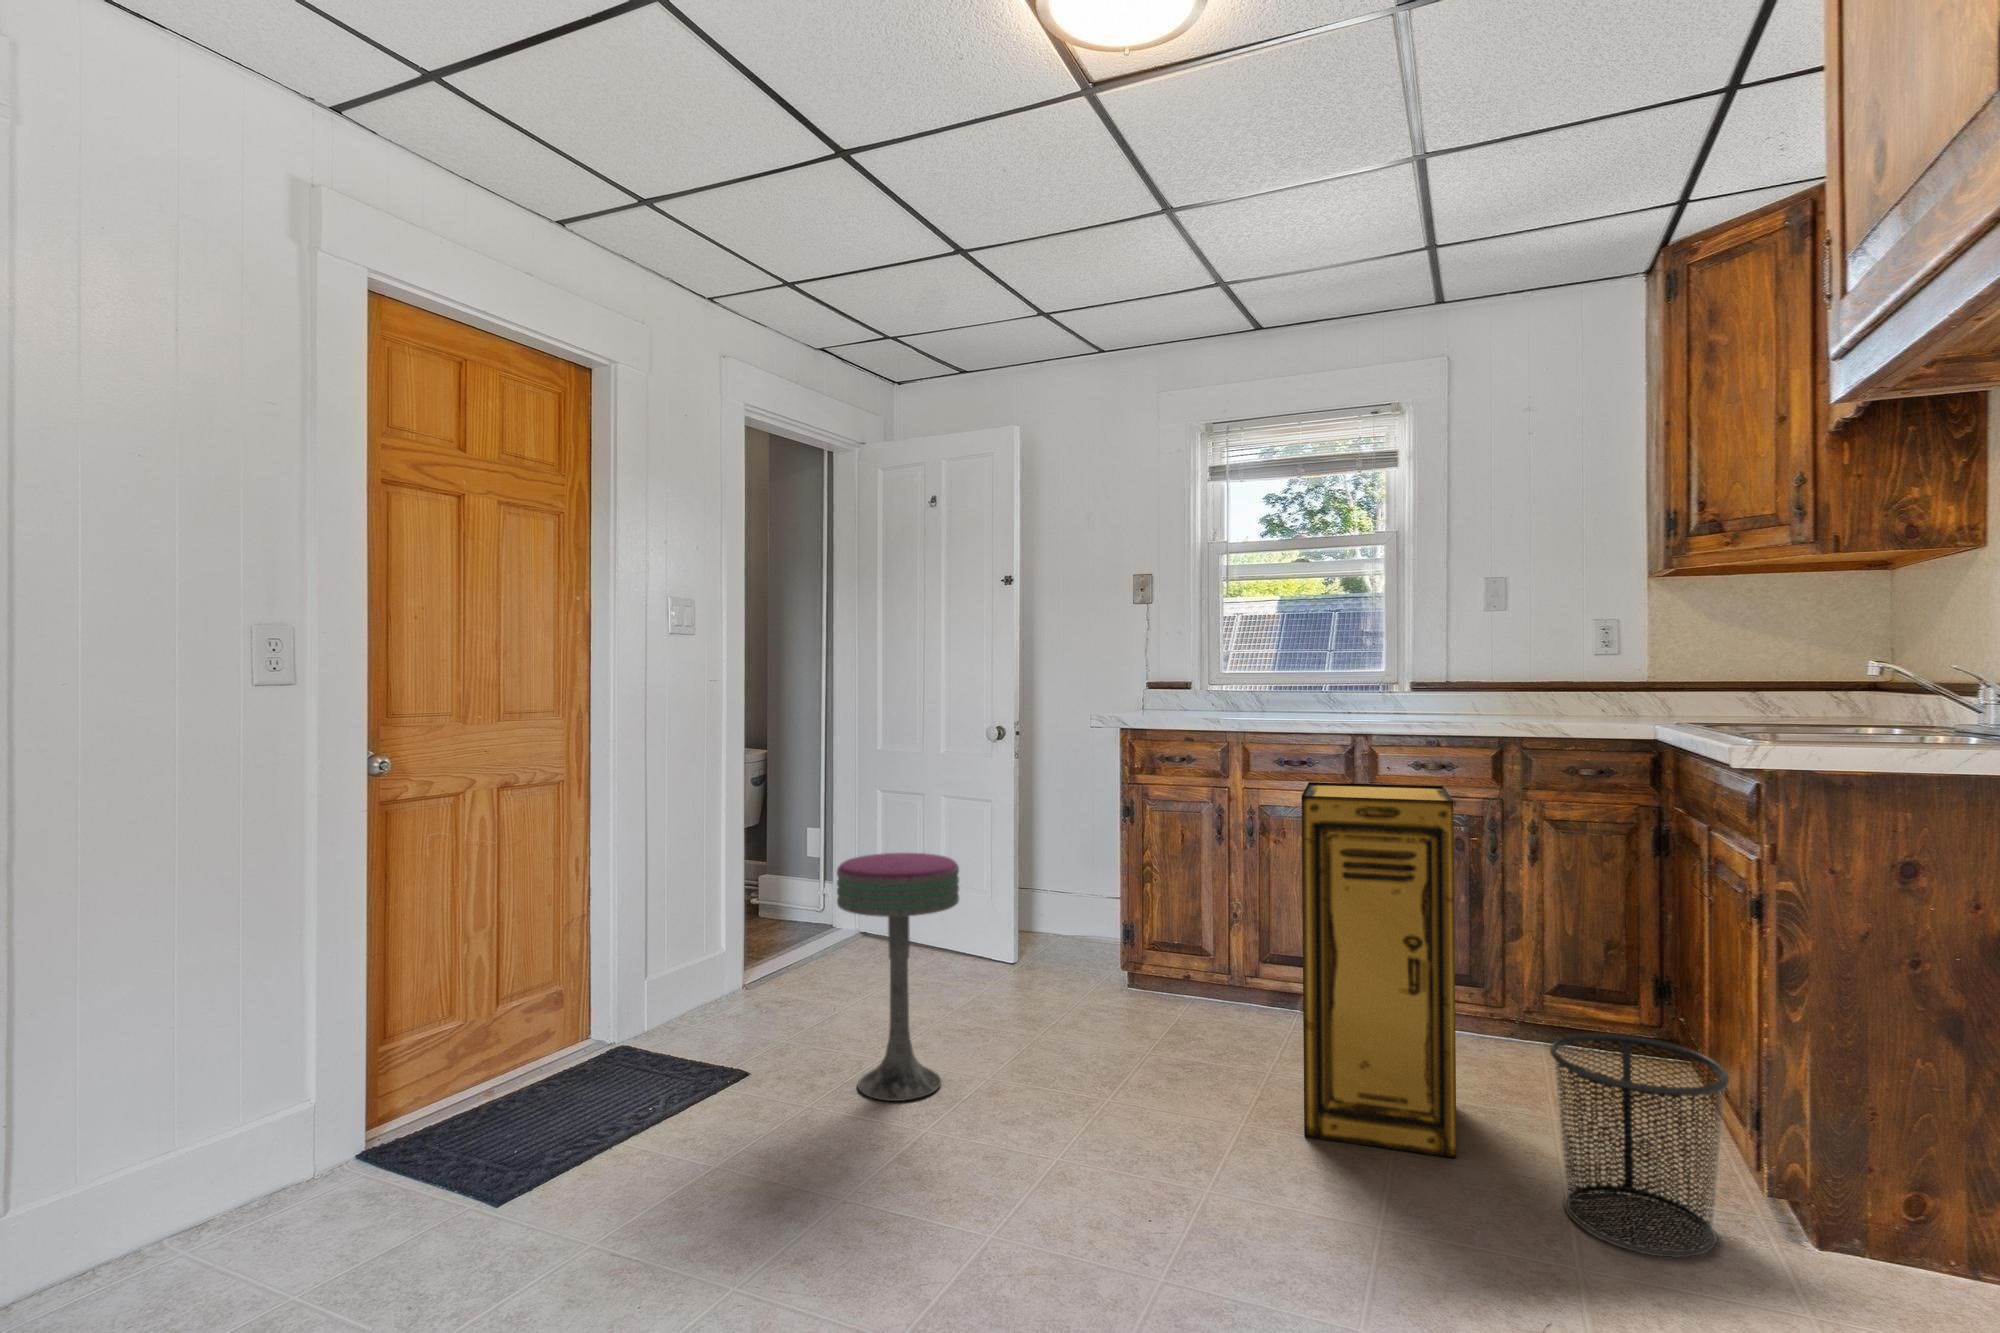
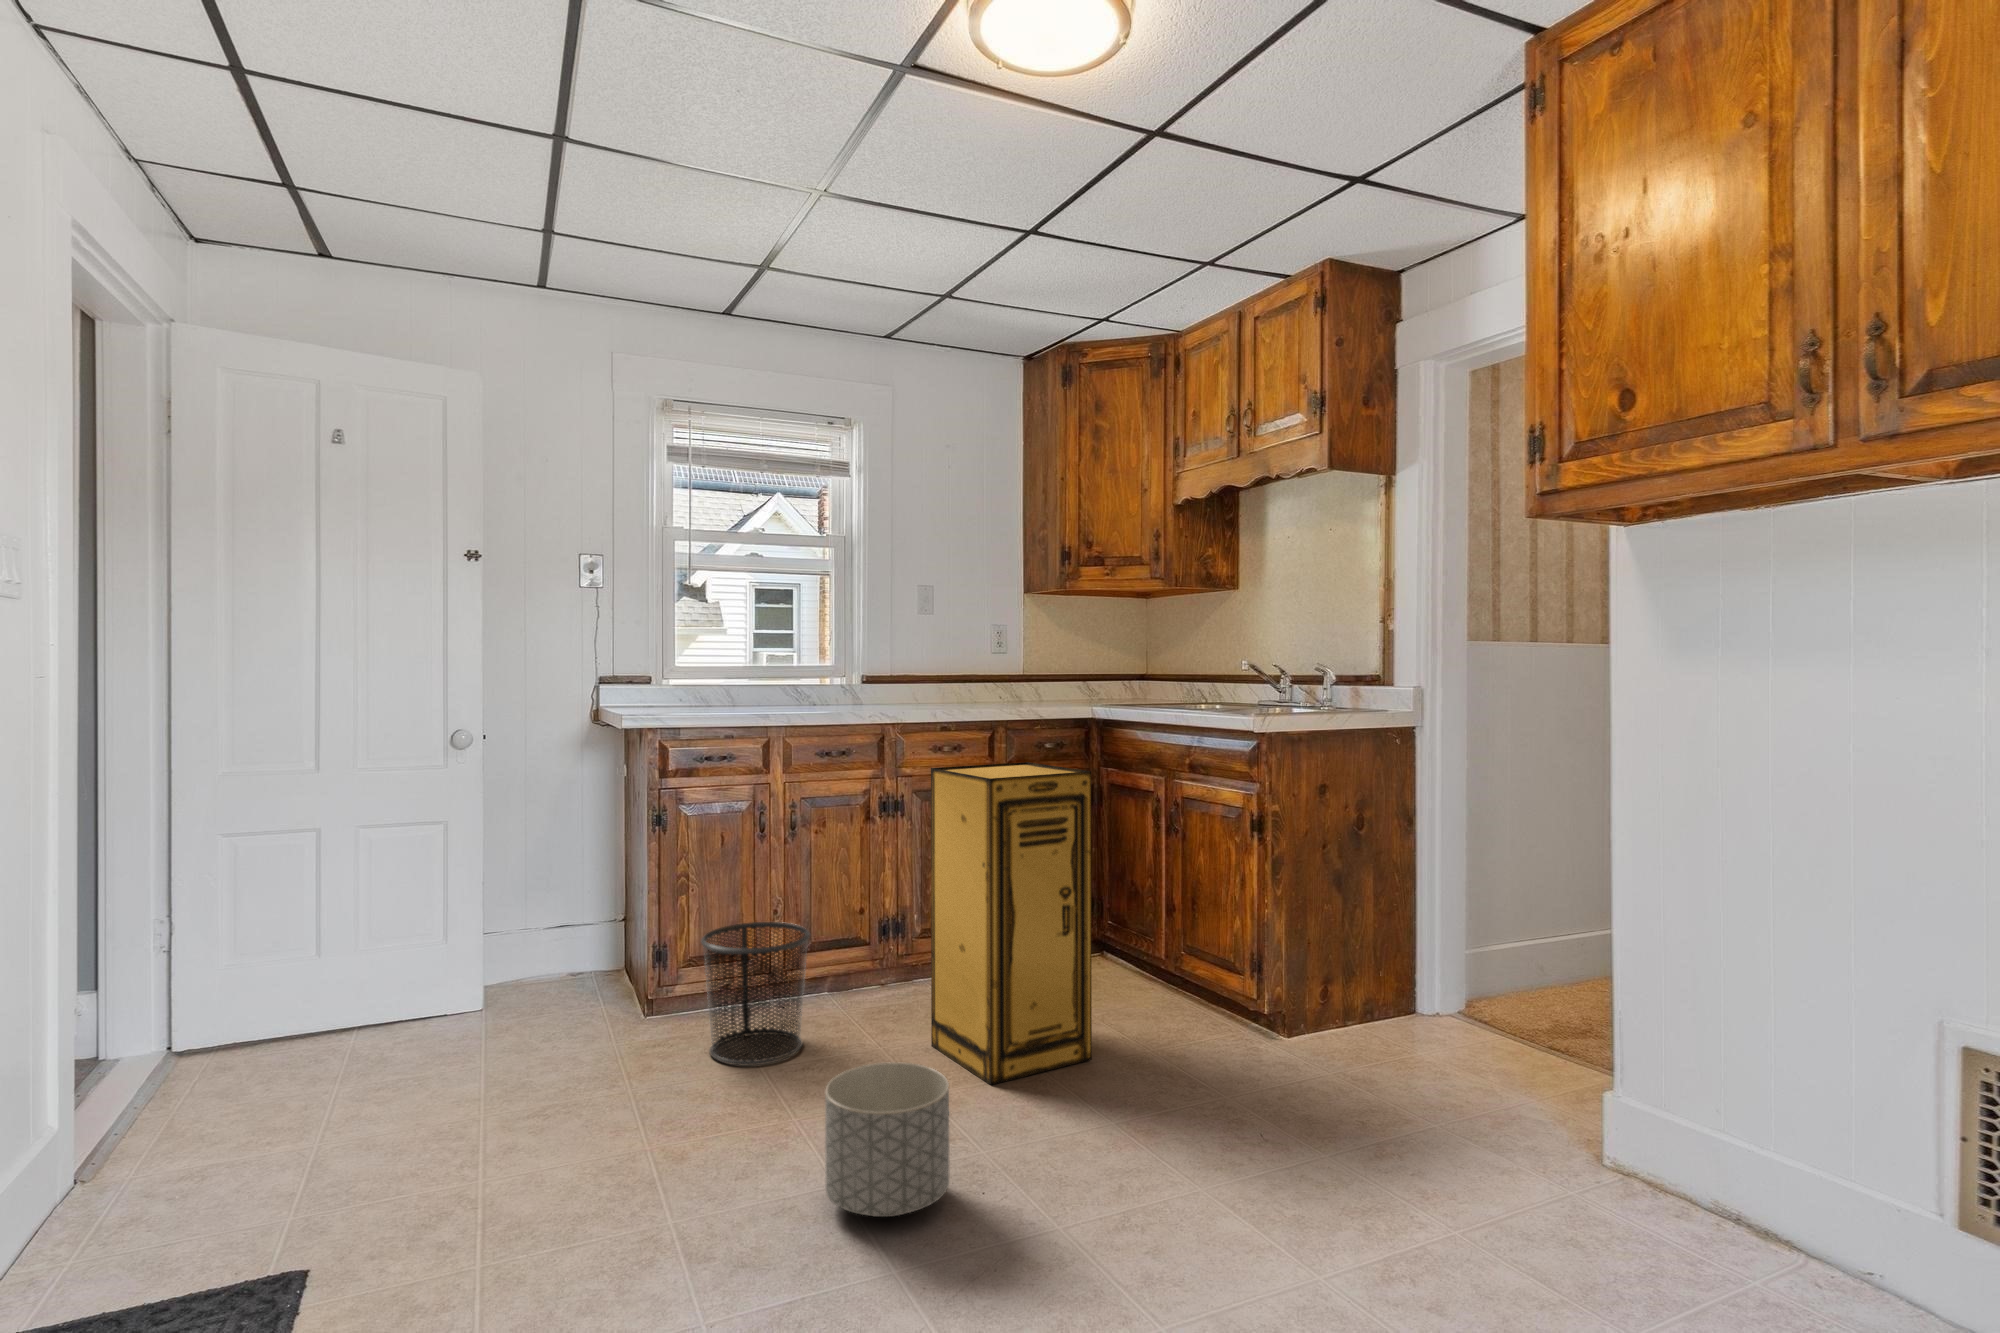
bar stool: present [837,853,959,1101] -> none [487,896,658,1227]
waste bin: present [1550,1033,1729,1257] -> present [701,922,810,1066]
planter: none [999,1048,1116,1193] -> present [825,1062,949,1217]

